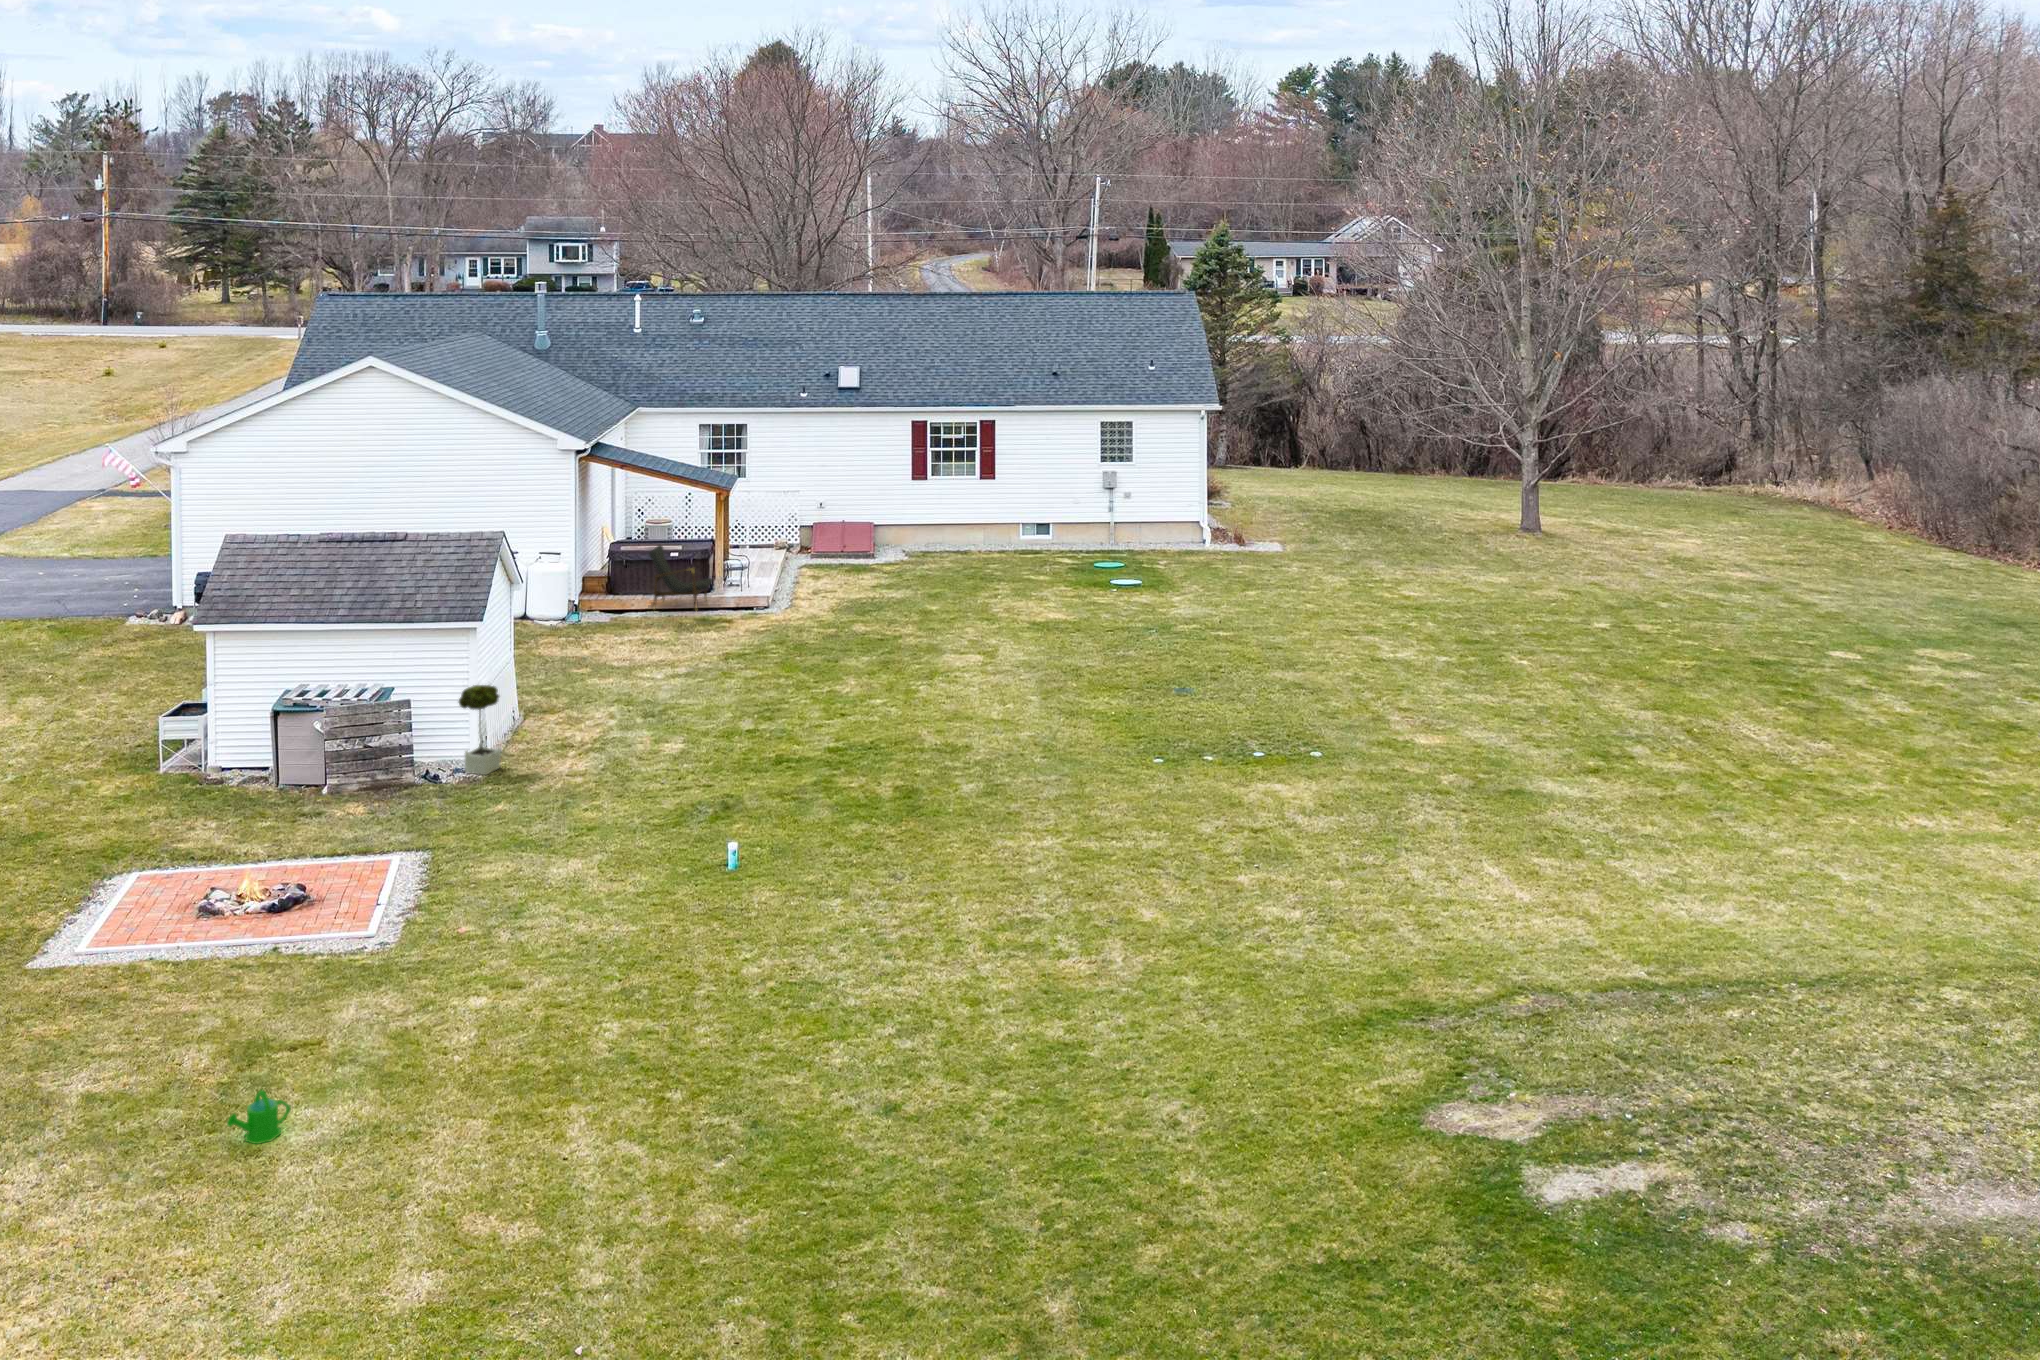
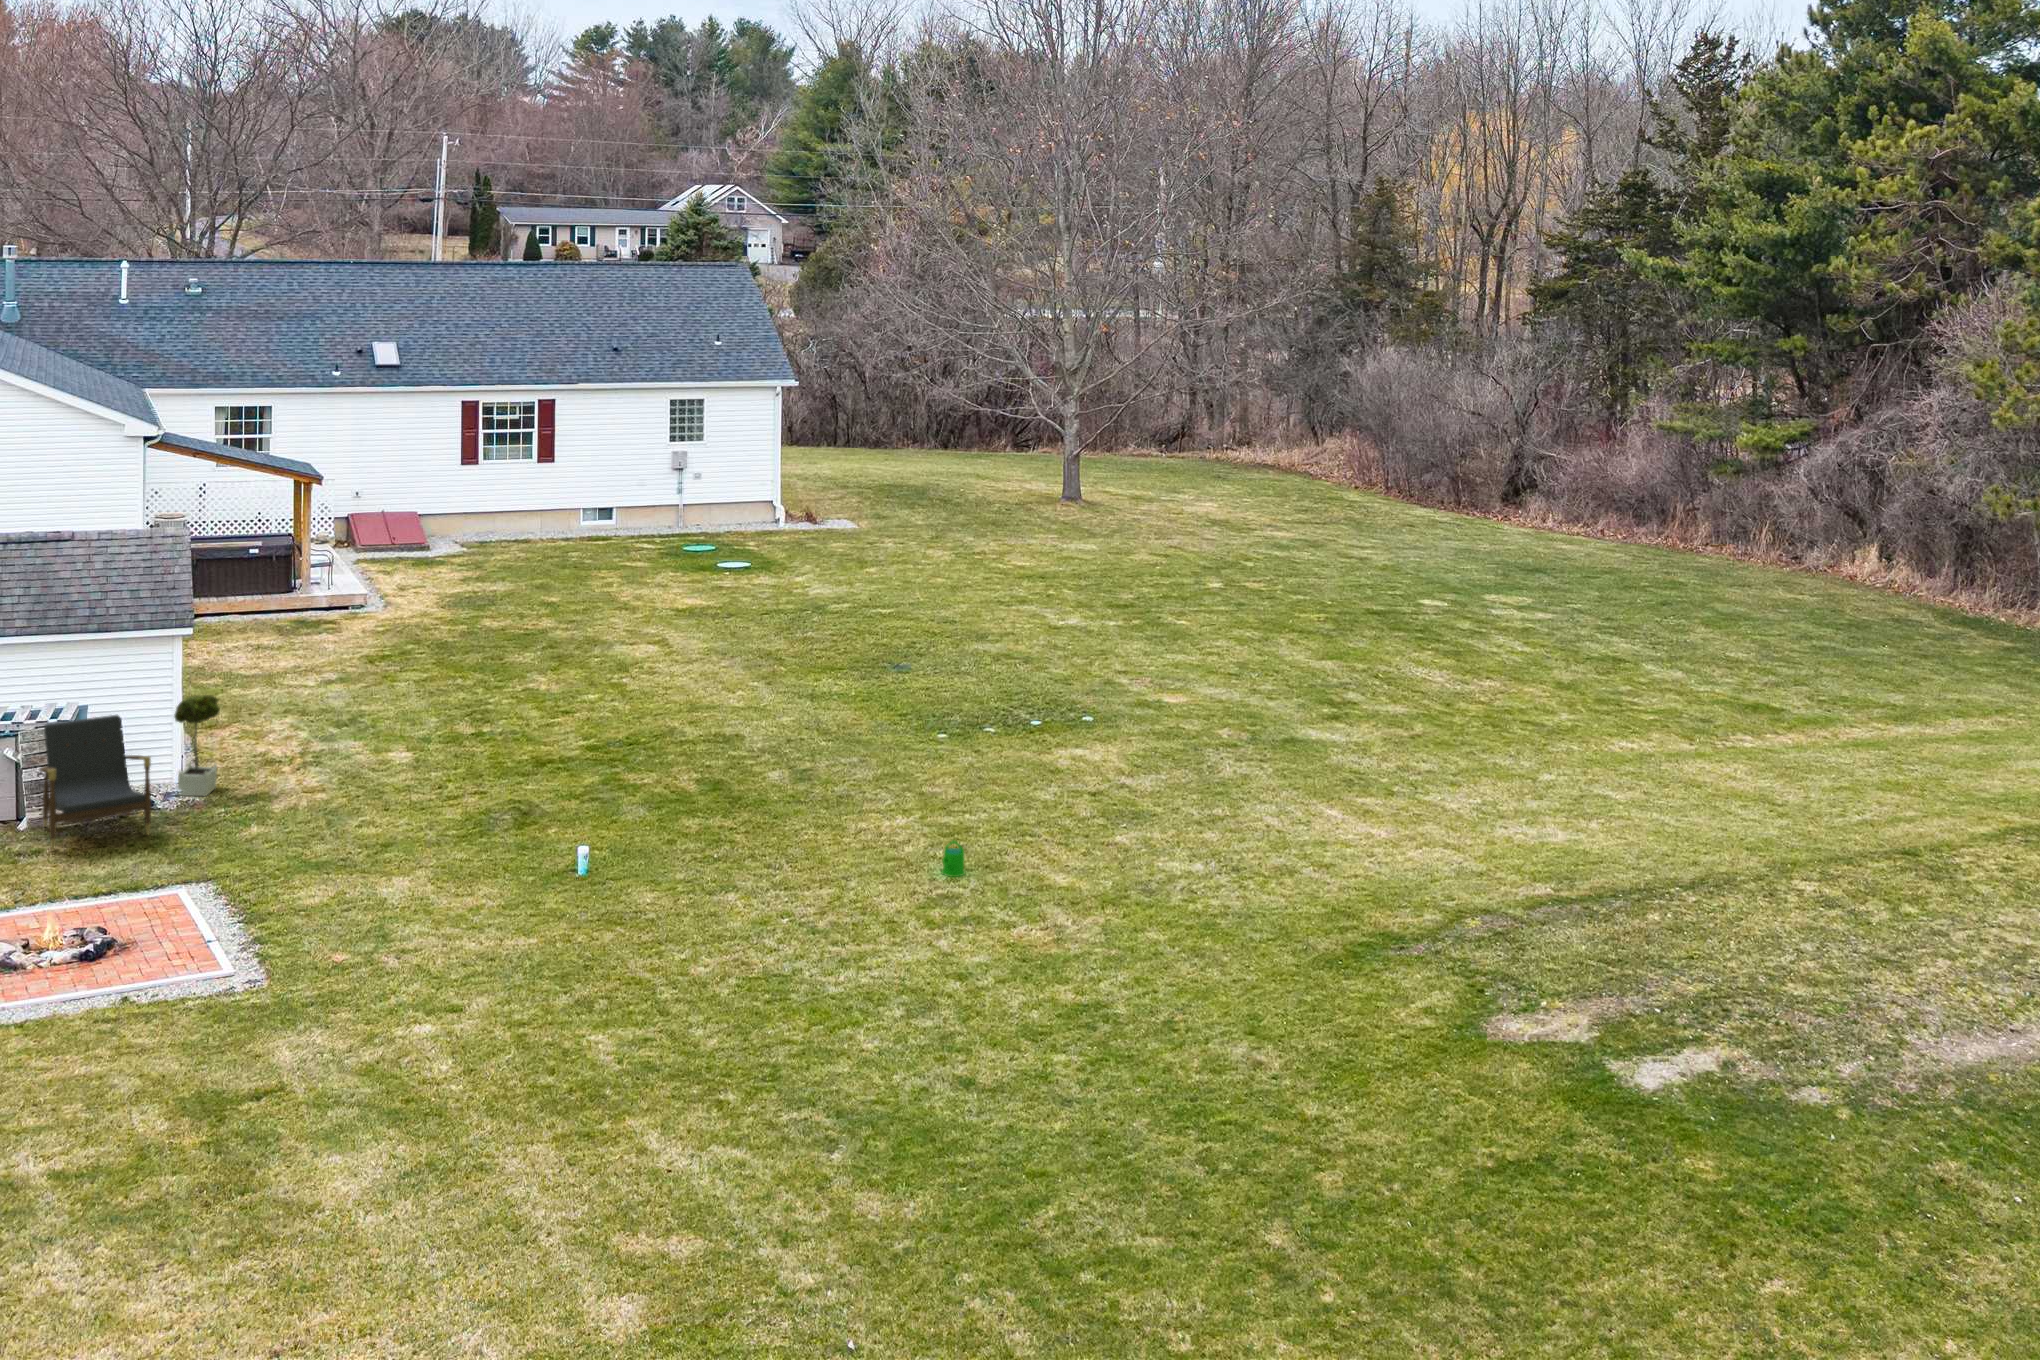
lounge chair: present [649,545,713,610] -> present [41,715,151,851]
watering can: present [227,1090,291,1144] -> present [941,840,965,877]

